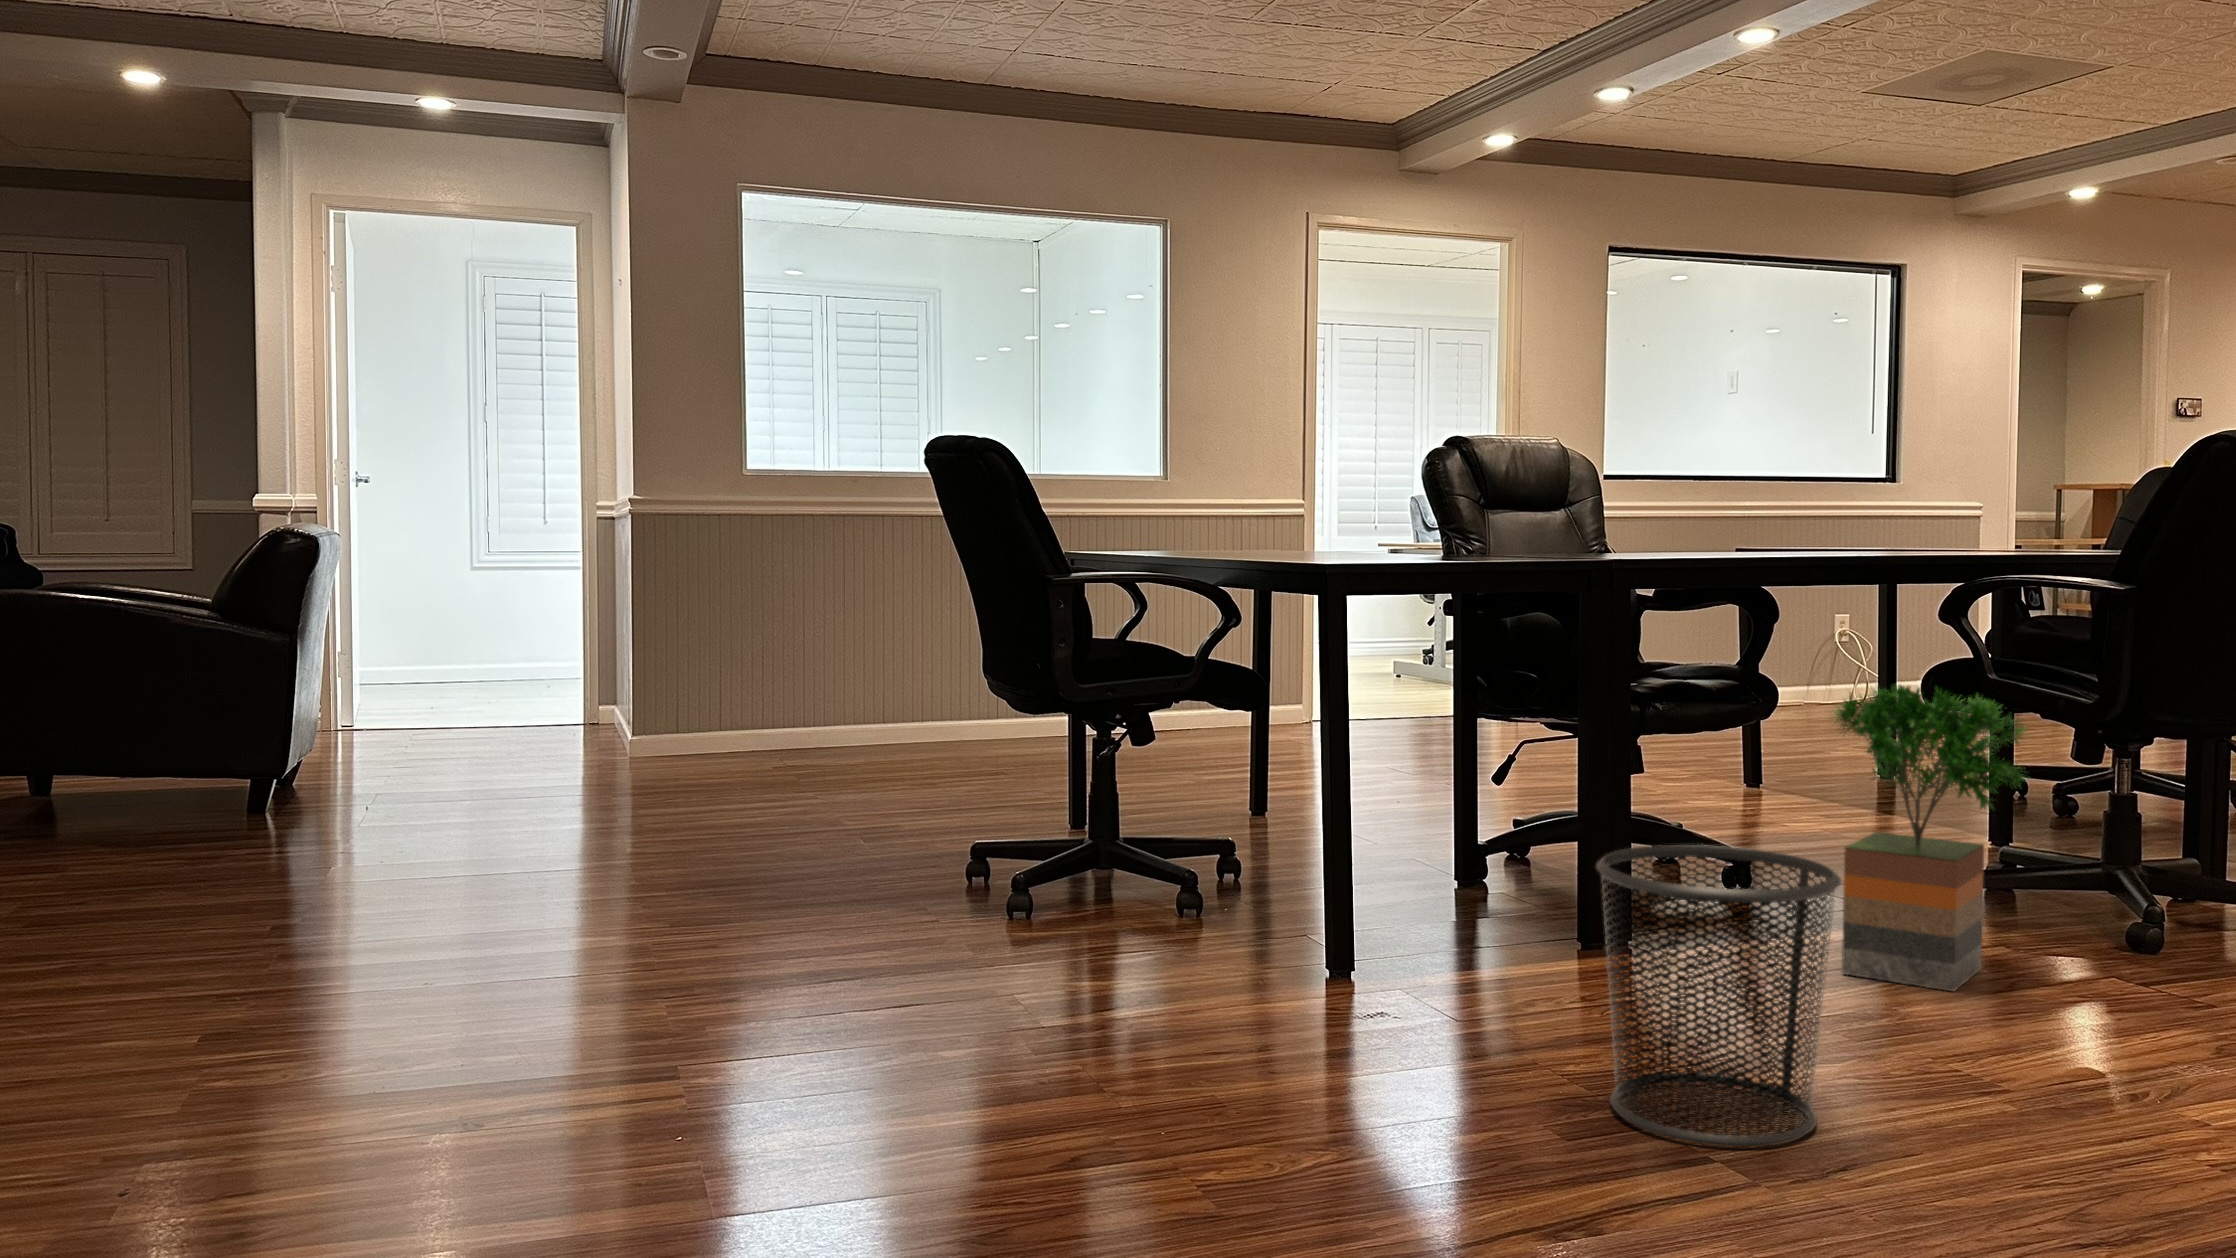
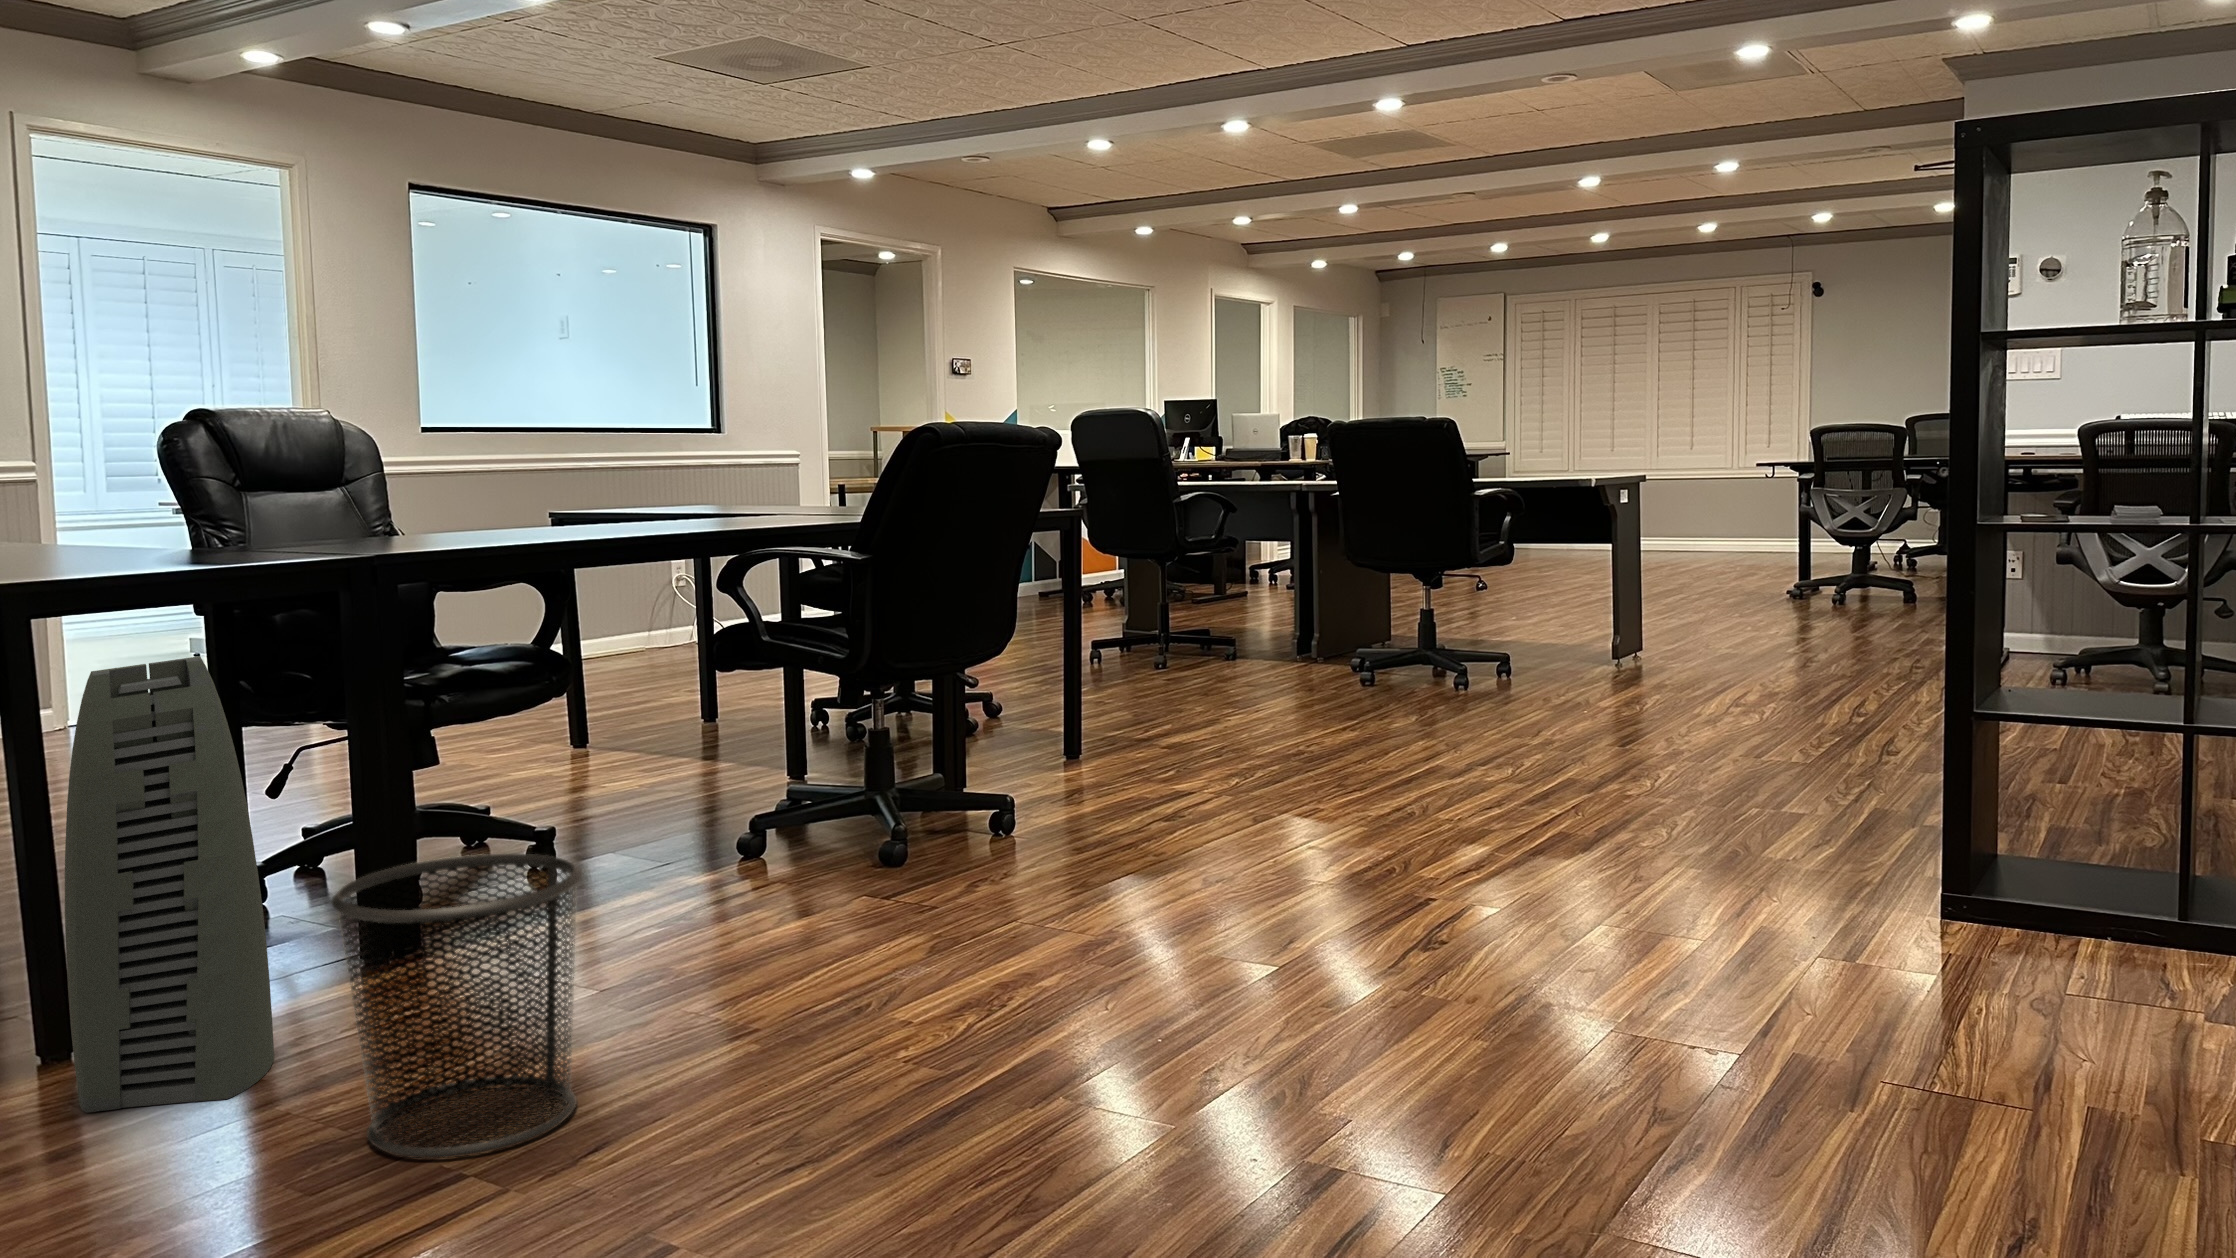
air purifier: none [1357,632,1513,1043] -> present [65,656,274,1113]
potted tree: present [1831,685,2027,991] -> none [600,657,784,940]

